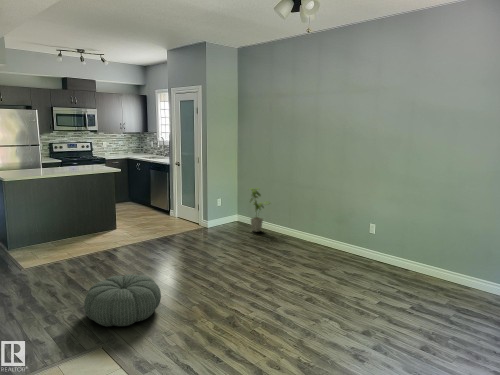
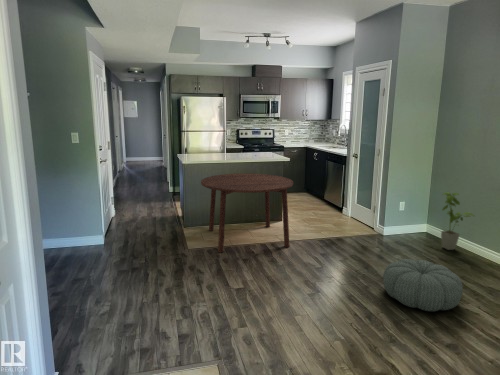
dining table: none [31,186,132,266] -> present [201,173,293,253]
pouf: present [84,274,161,326] -> present [383,259,463,311]

